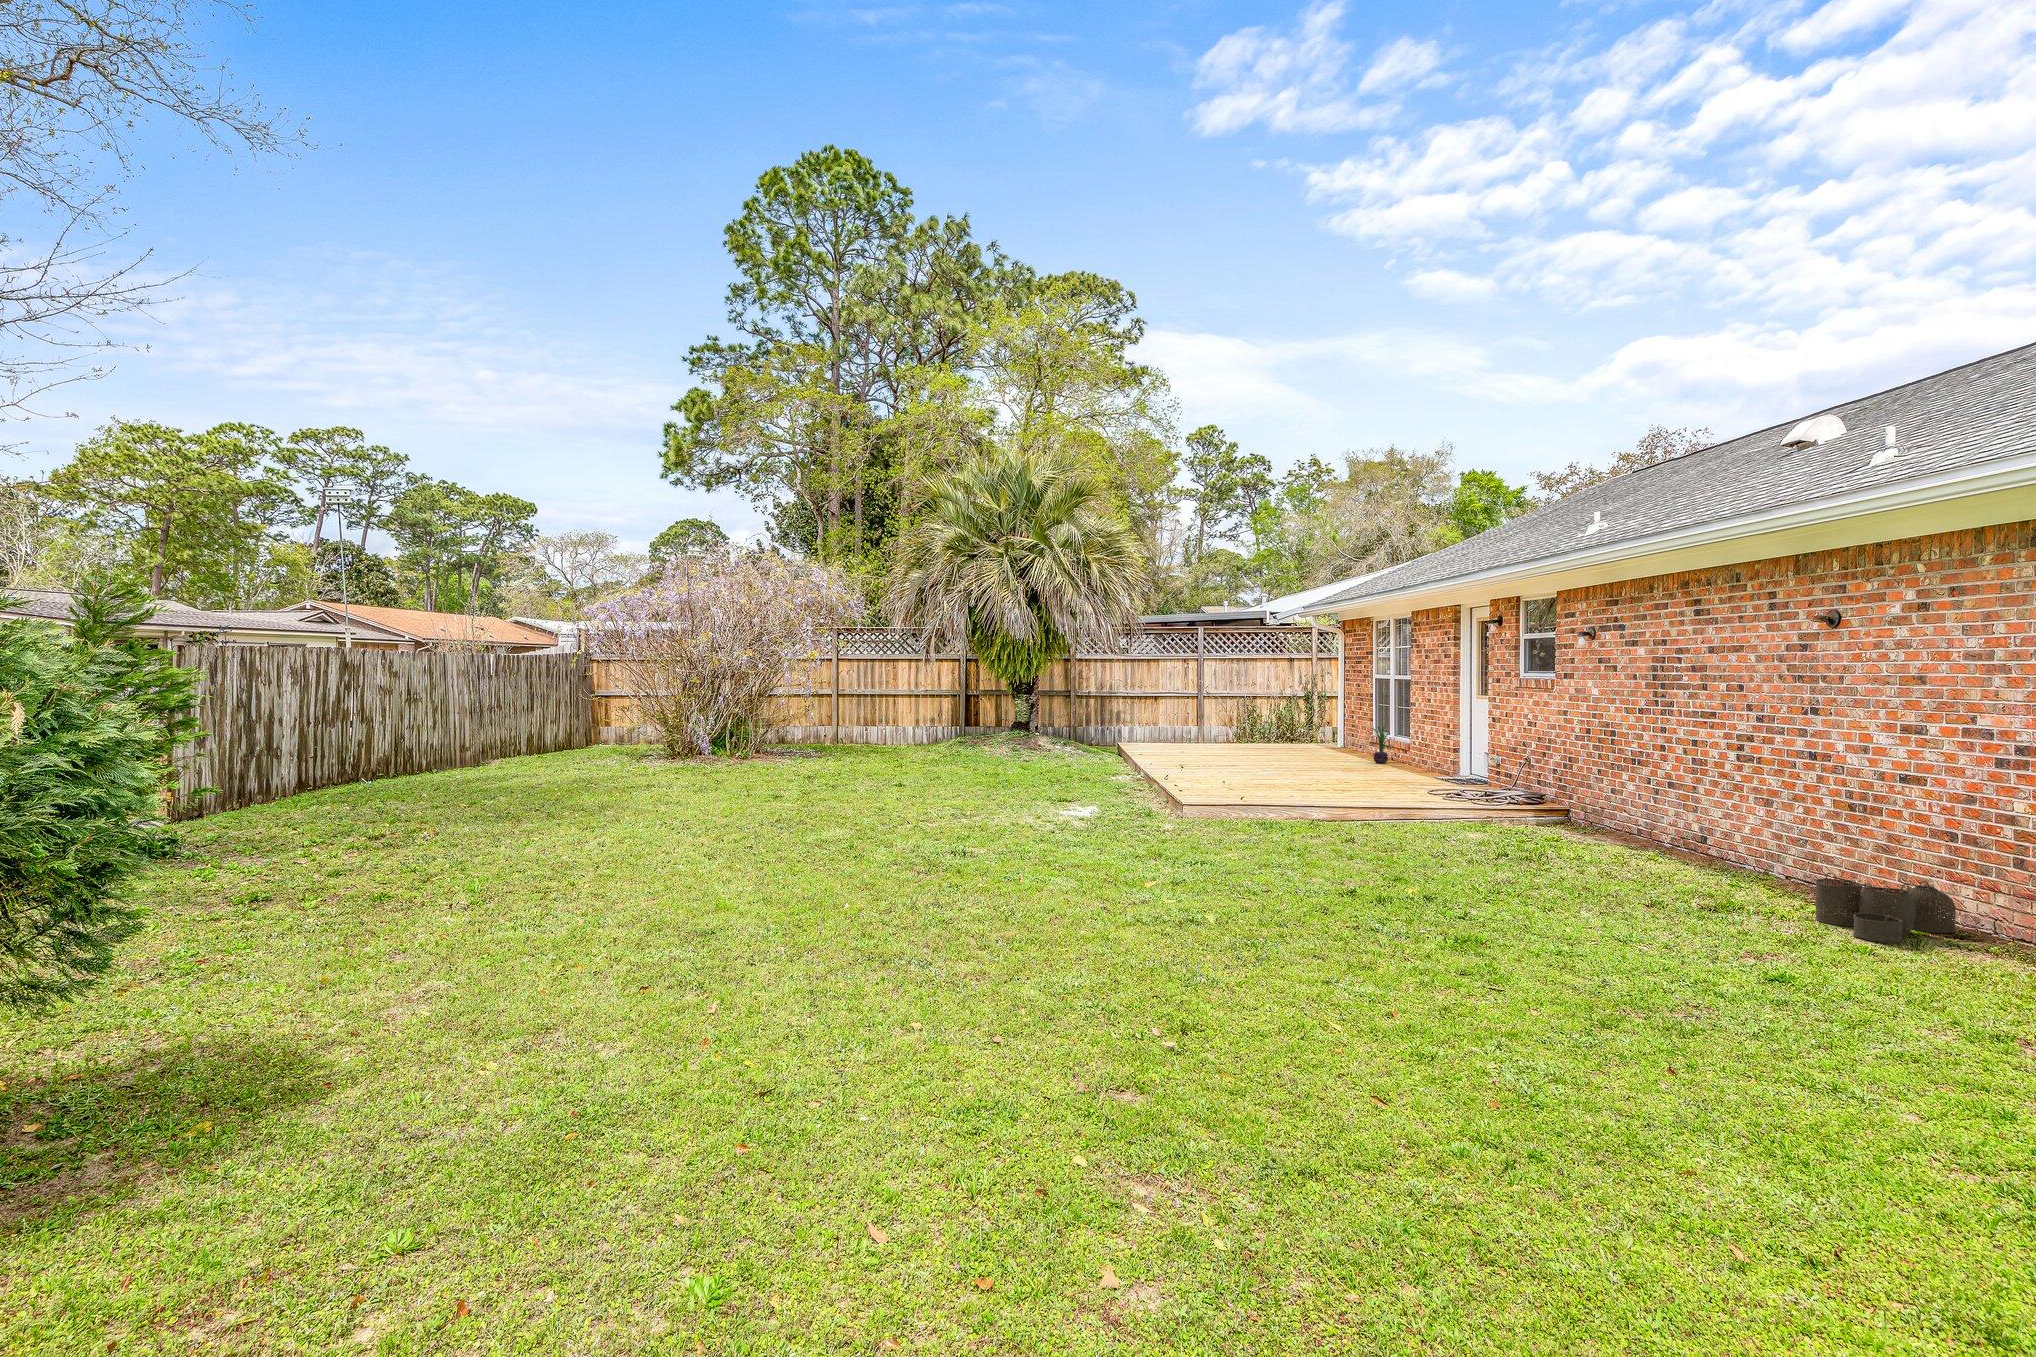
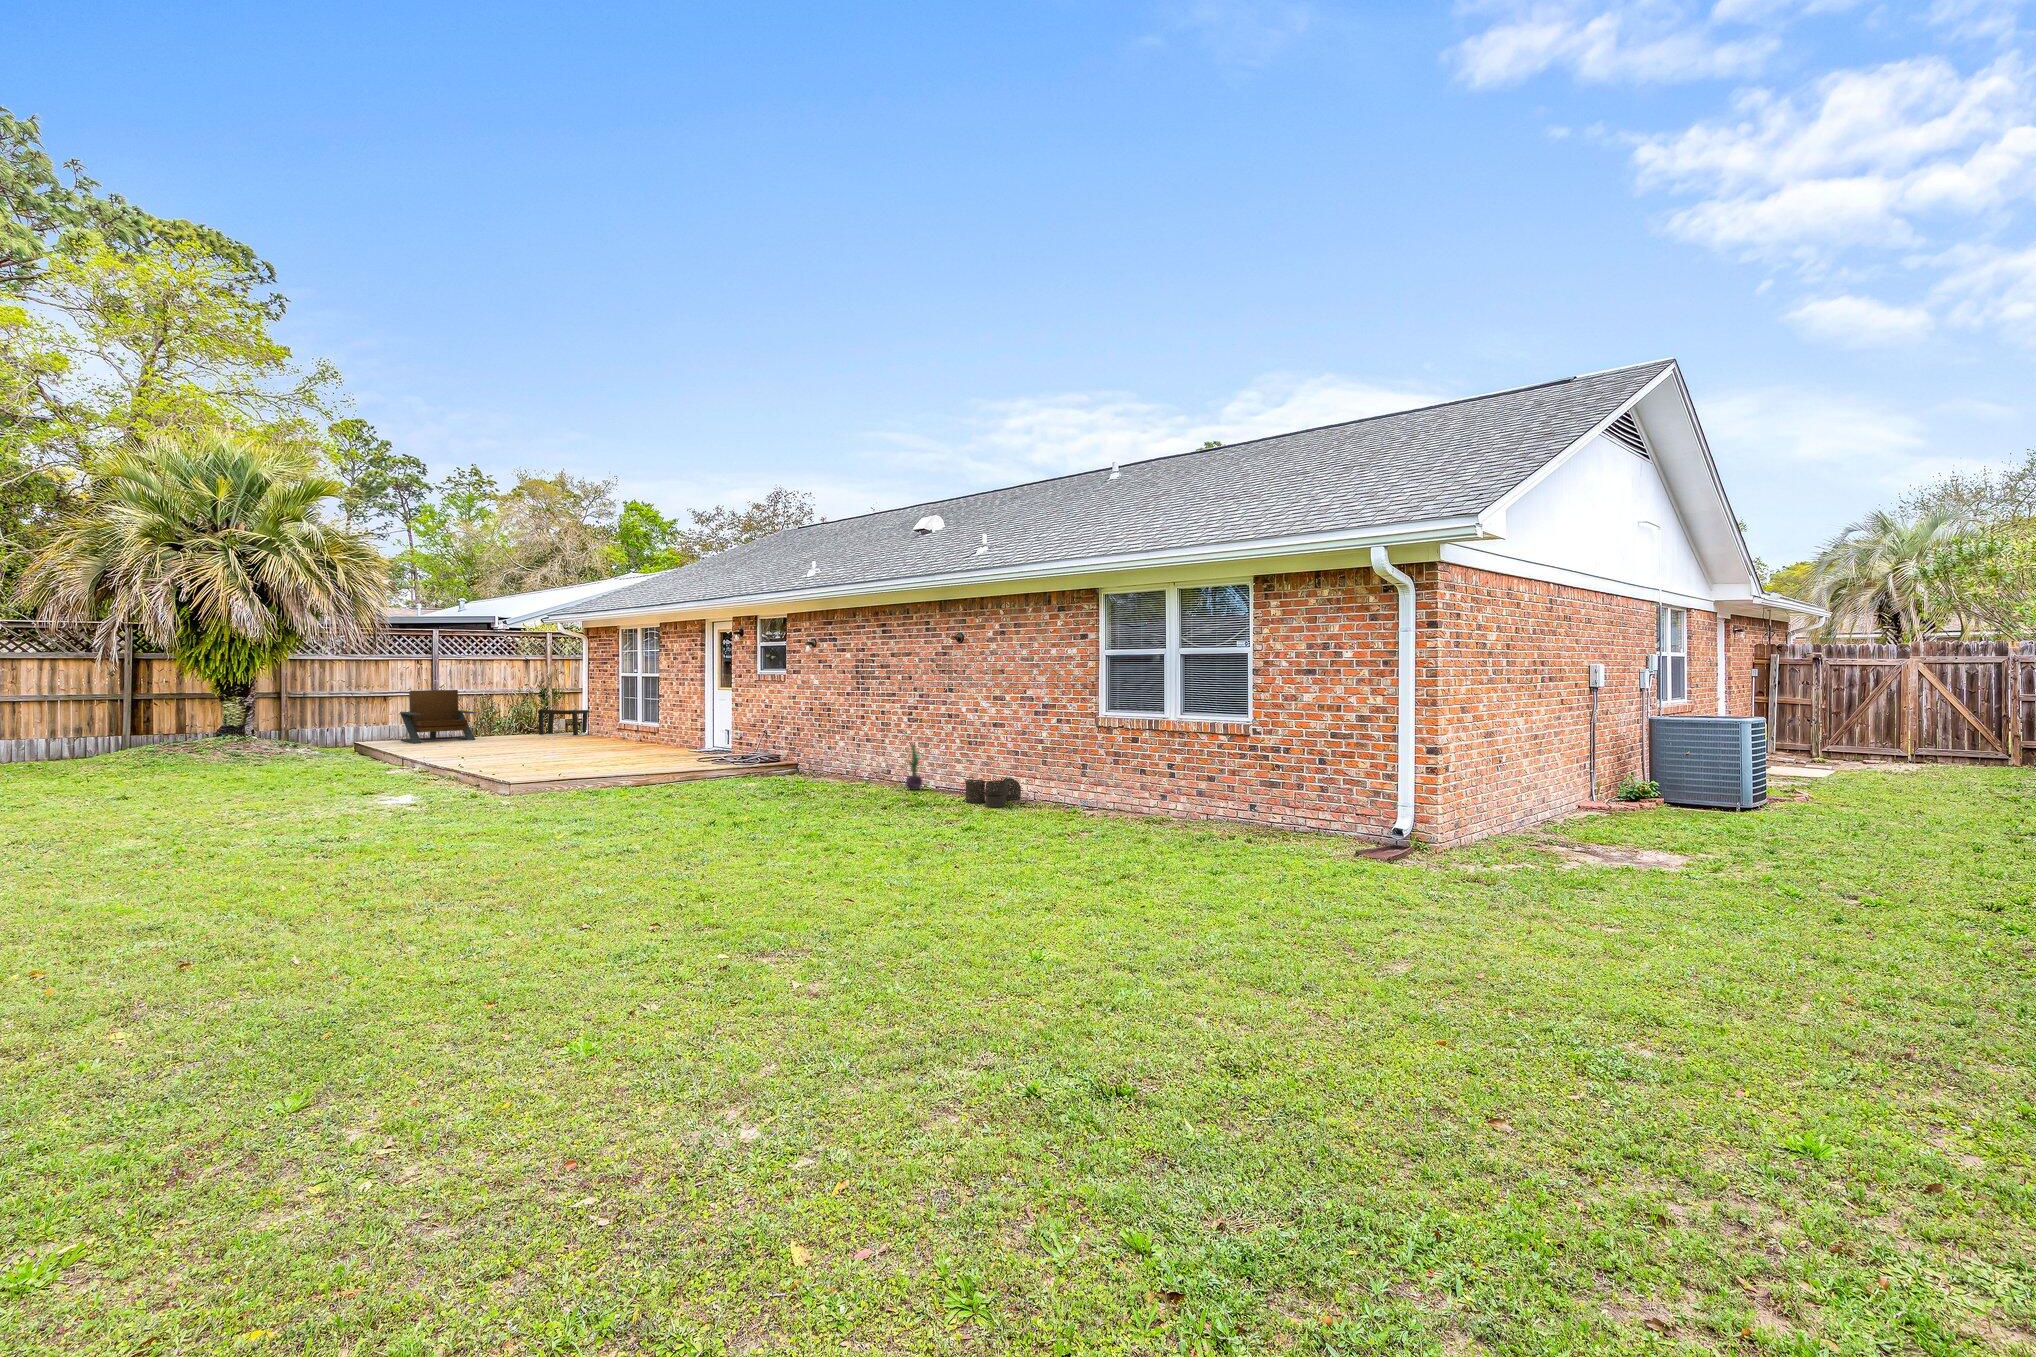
lounge chair: none [1166,691,1231,747] -> present [400,690,475,743]
bench: none [1299,716,1353,748] -> present [538,710,588,735]
decorative plant: present [1373,726,1393,764] -> present [905,744,922,790]

